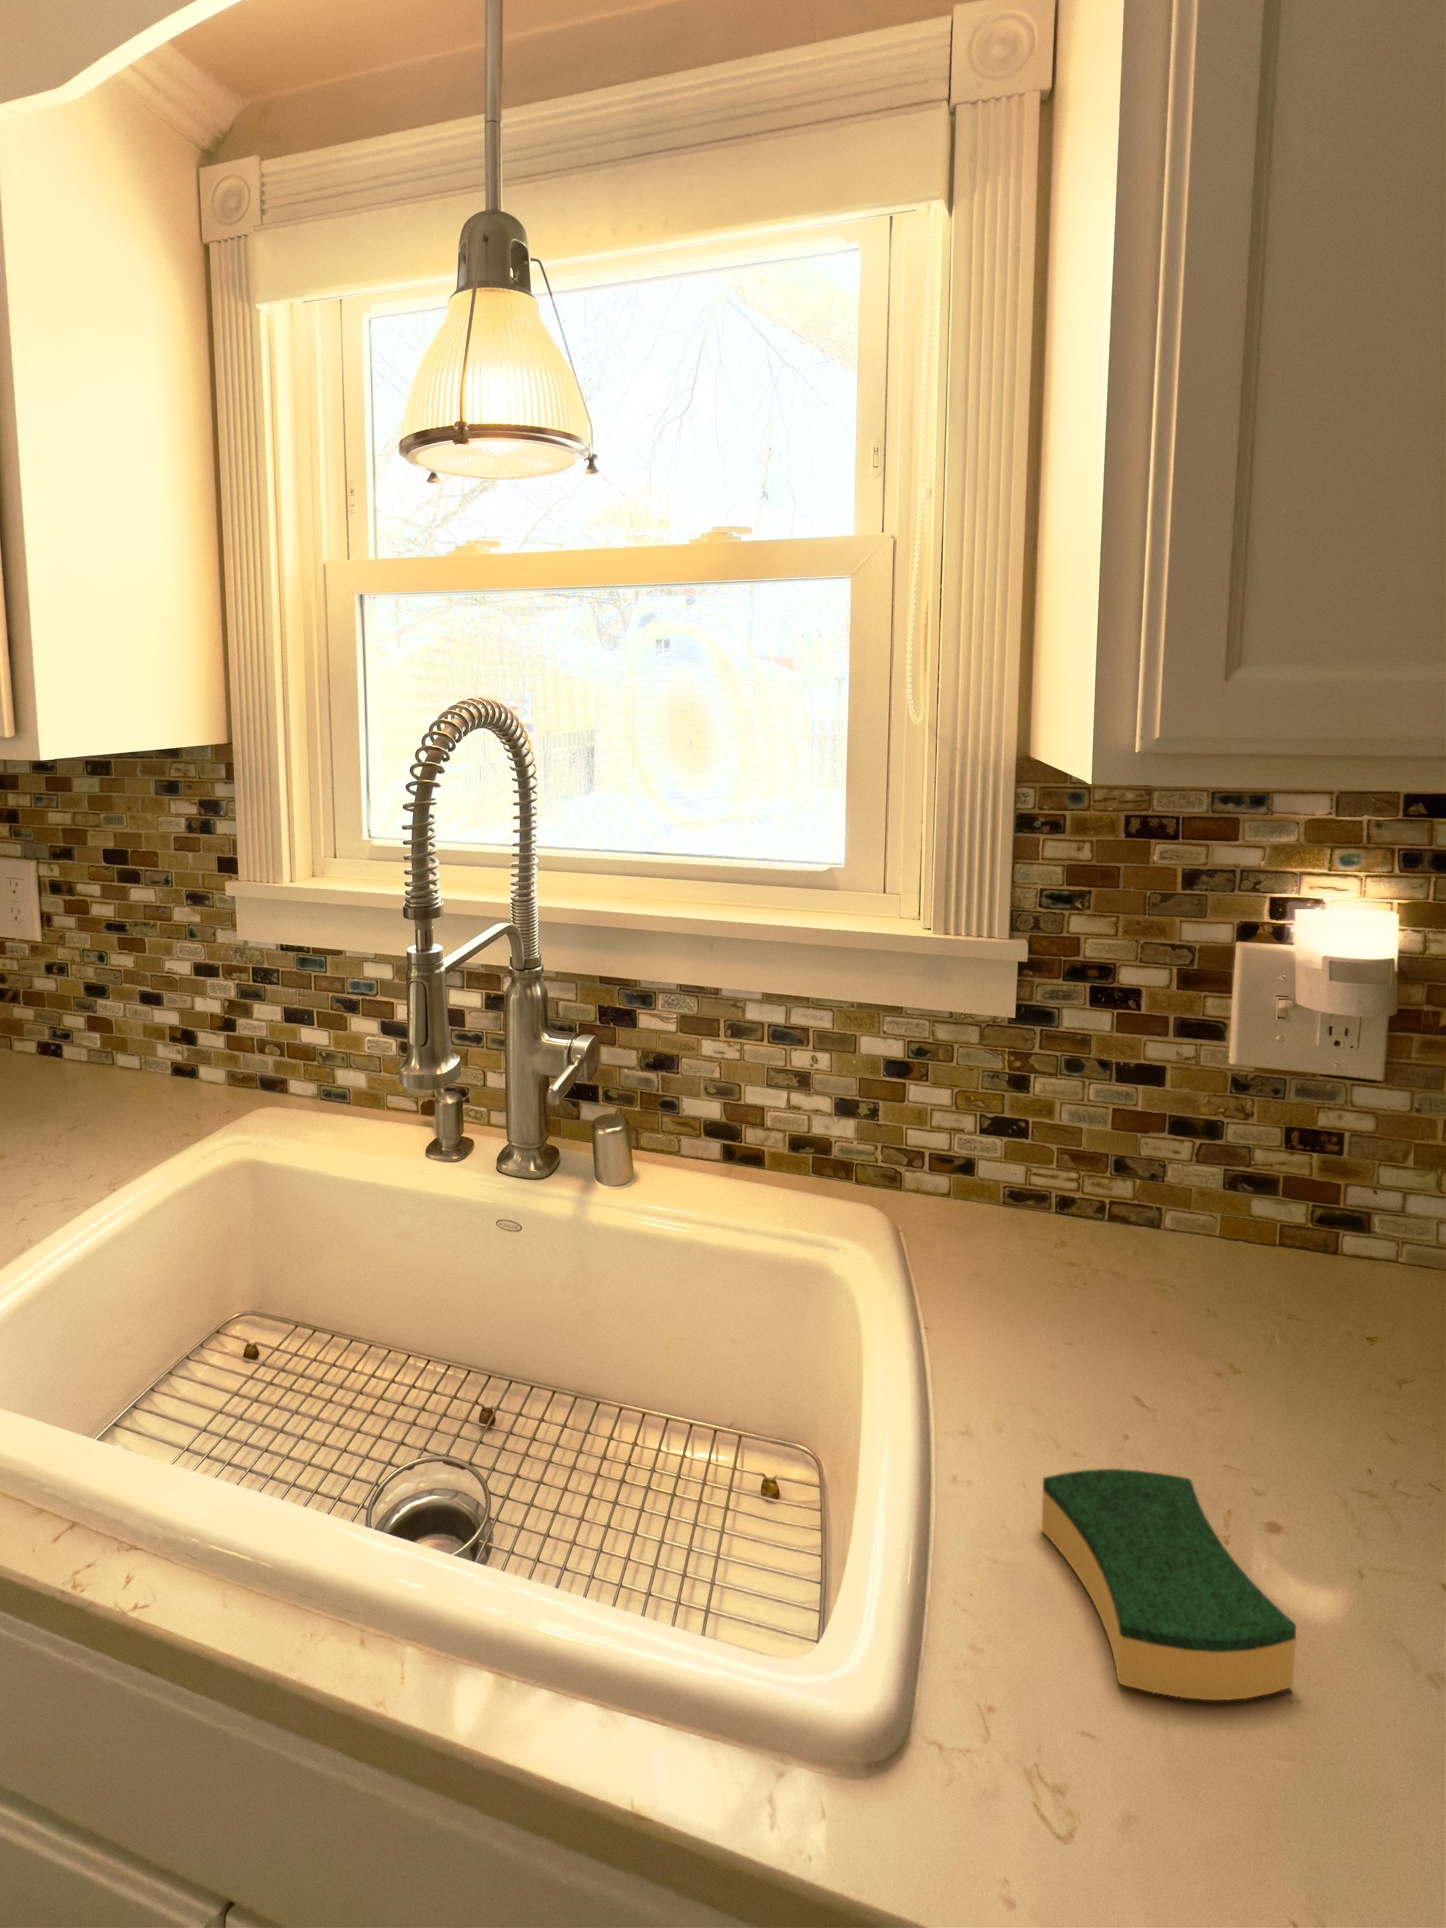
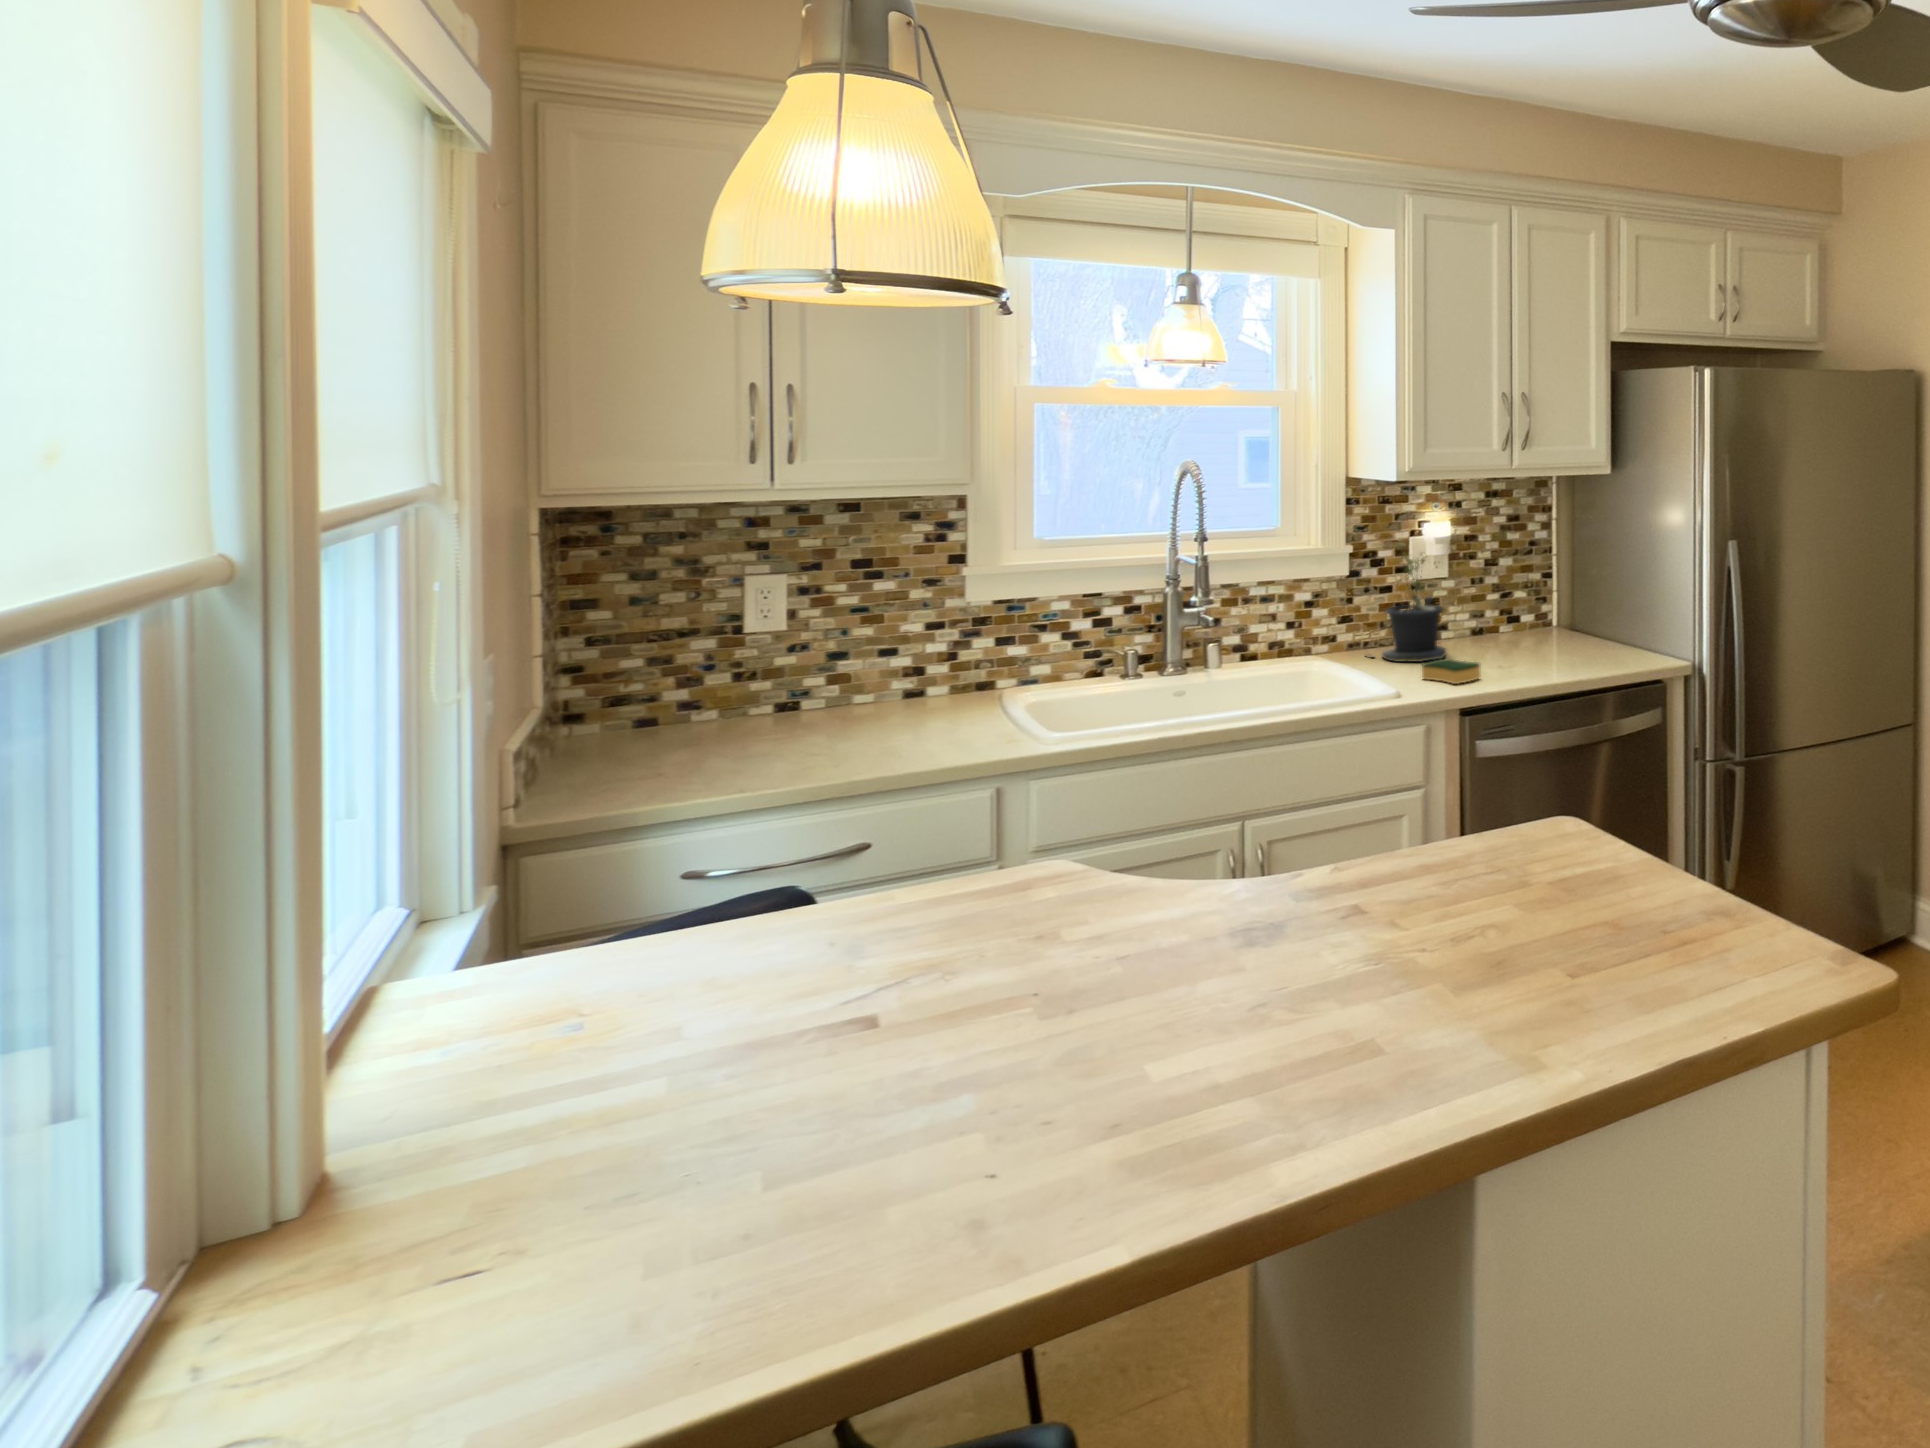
potted plant: none [1029,968,1304,1385] -> present [1369,543,1447,662]

